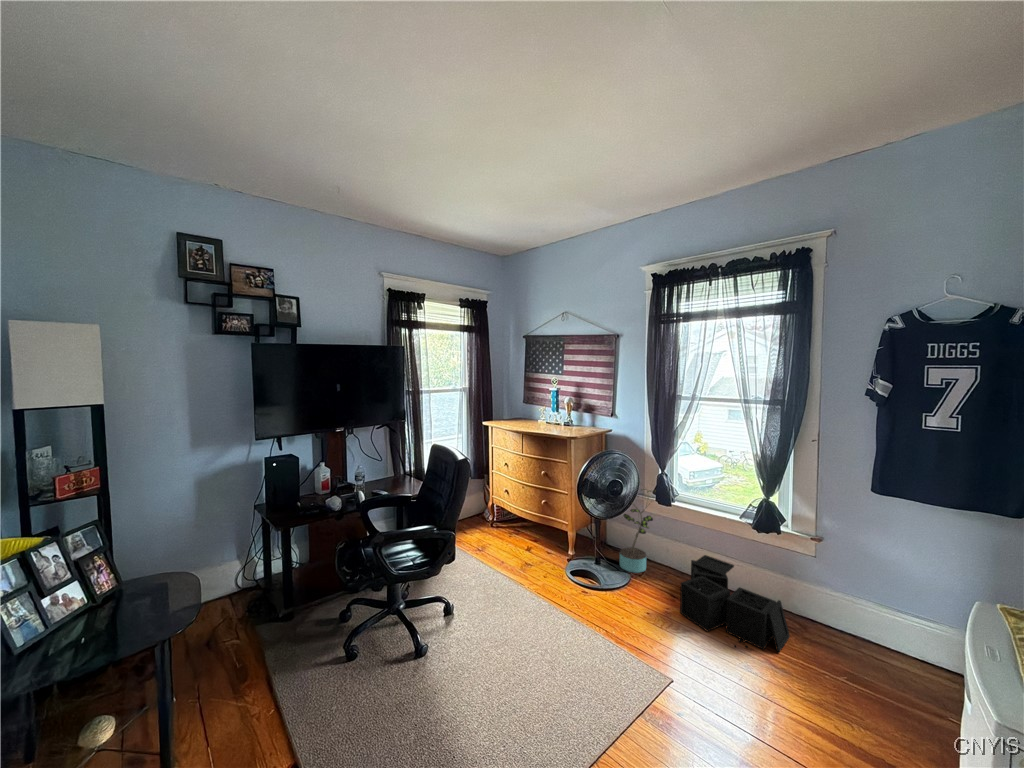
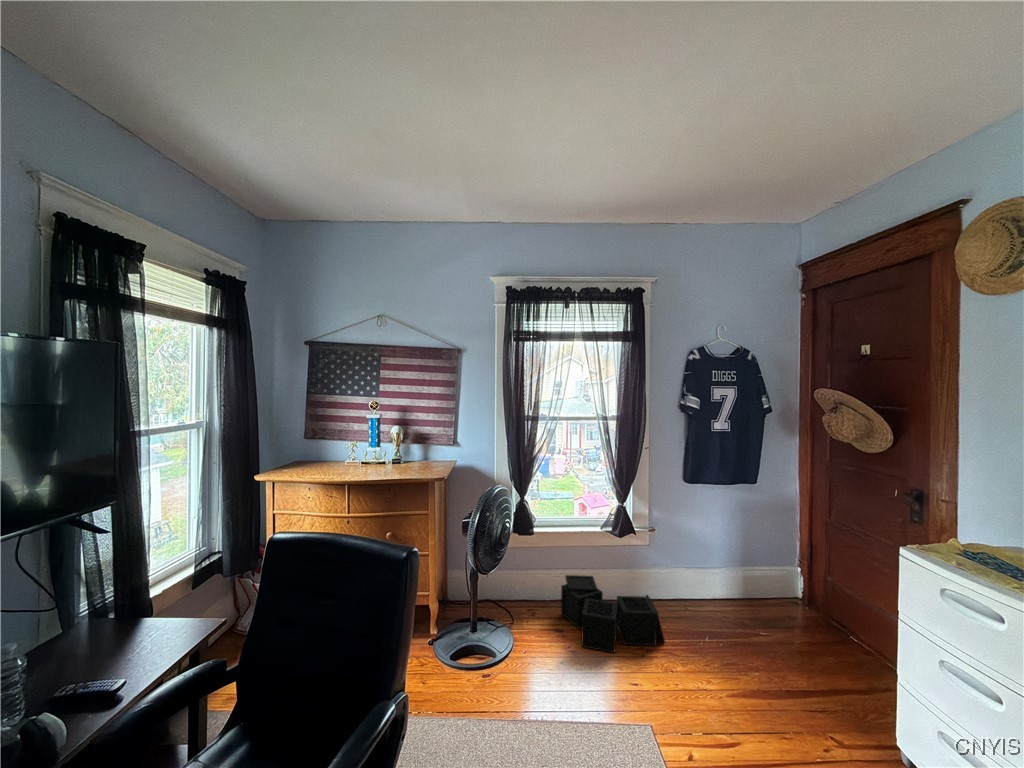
potted plant: present [620,482,653,573] -> none [469,517,526,624]

